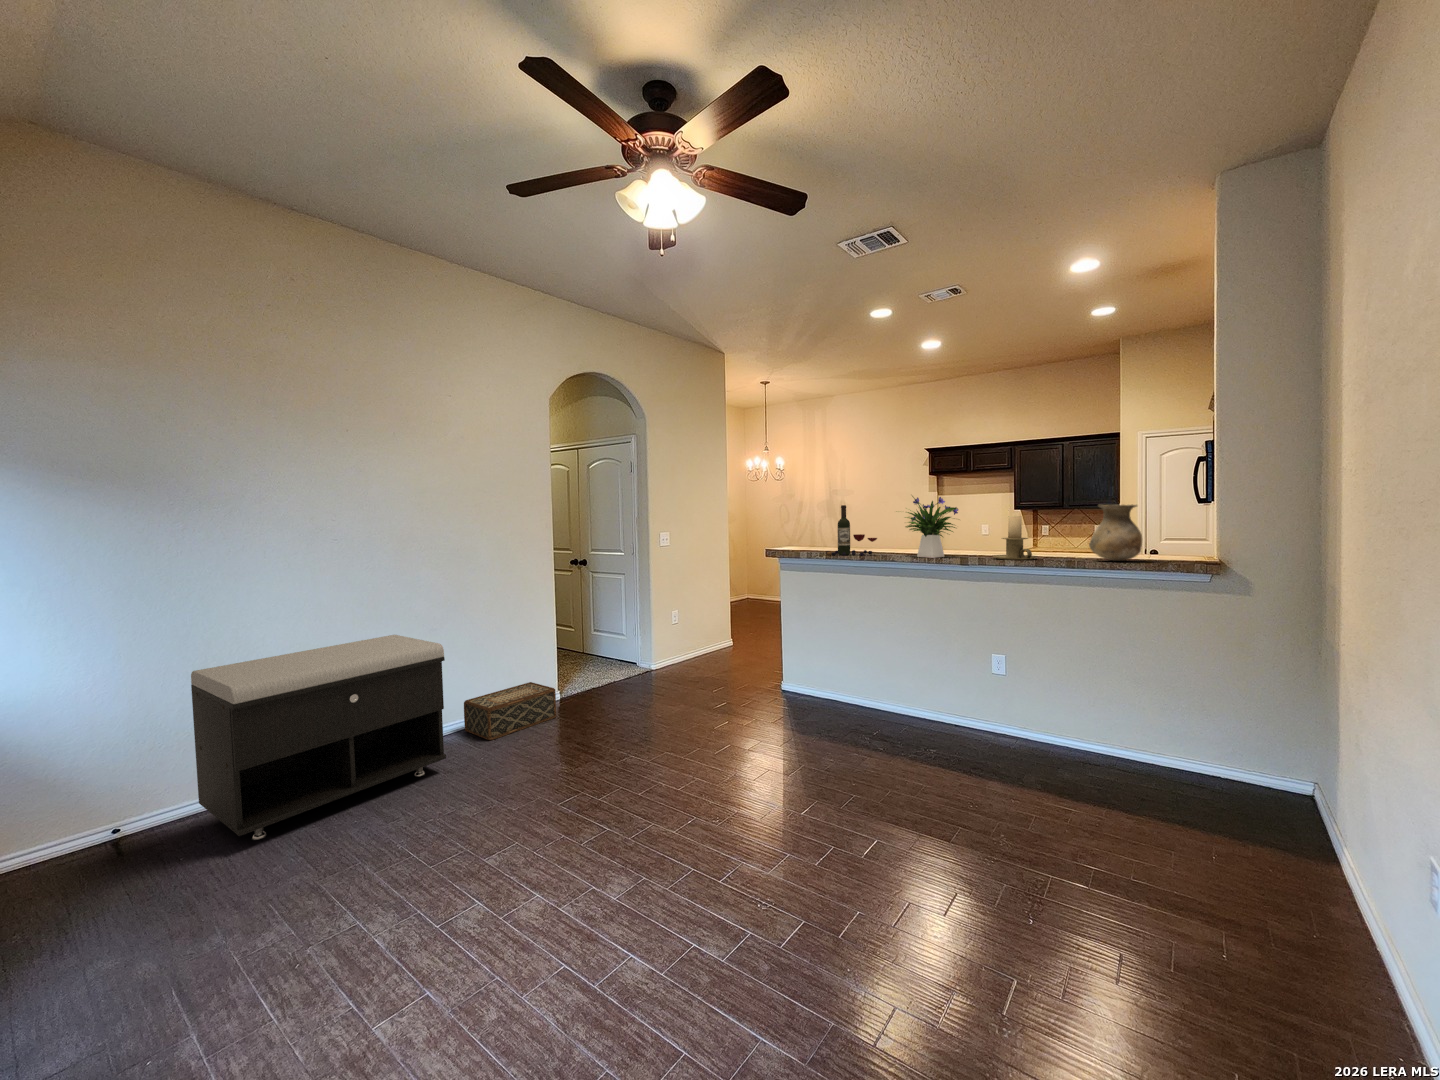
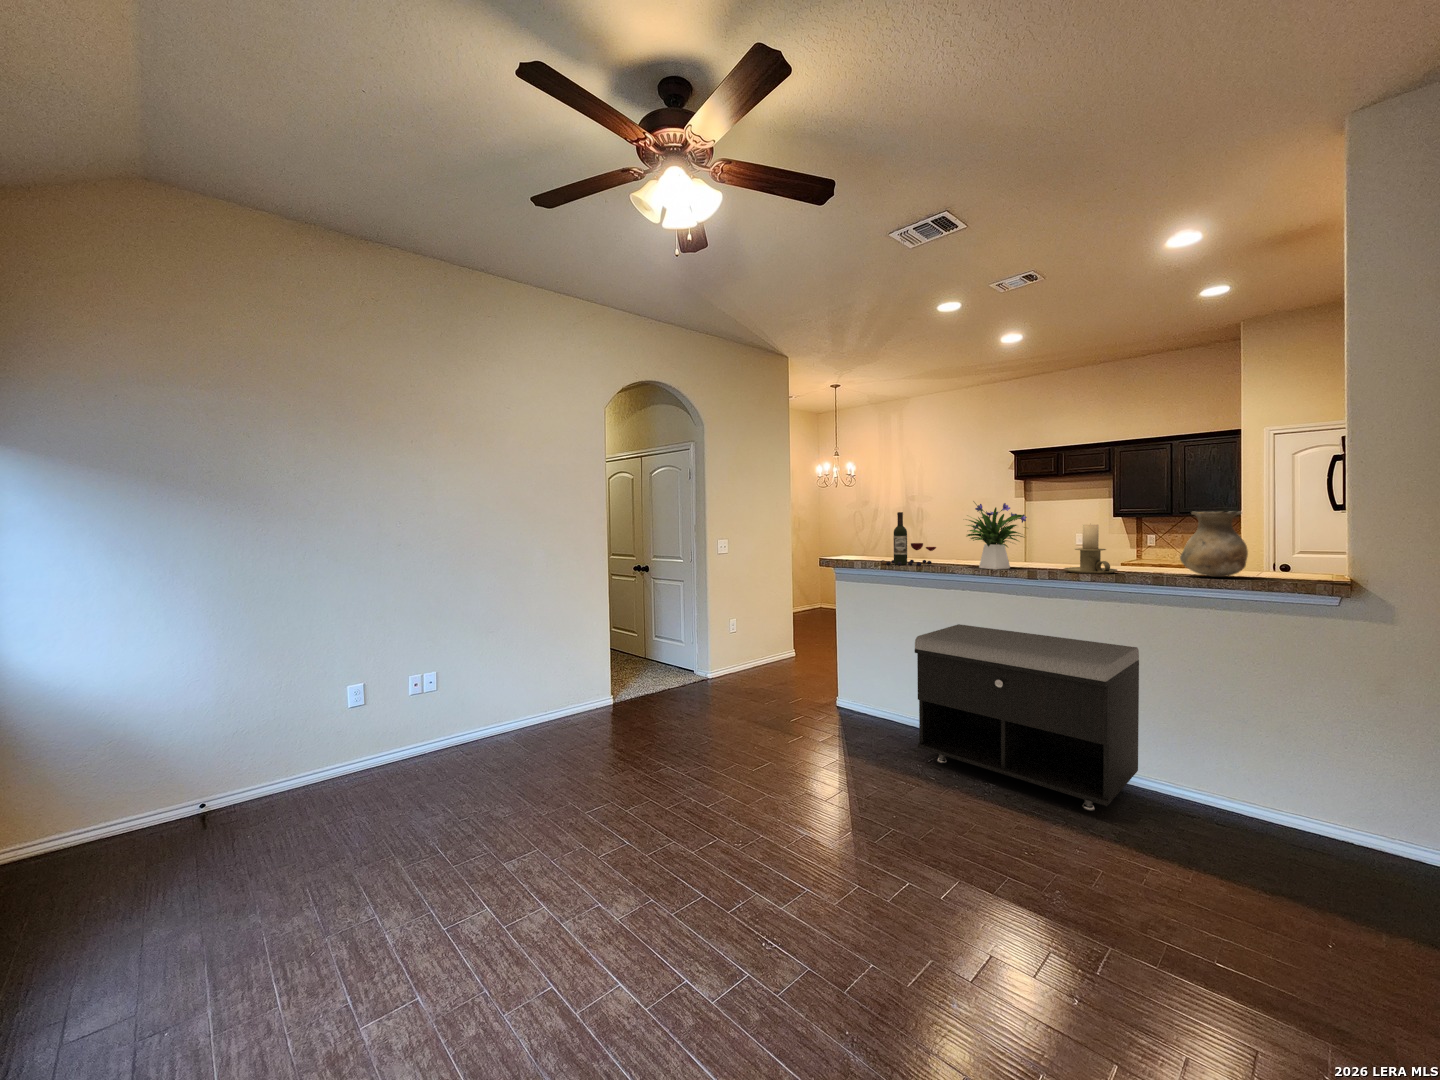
storage bench: present [191,635,446,840] -> present [915,624,1139,811]
woven basket: present [464,682,556,740] -> none [519,684,607,739]

